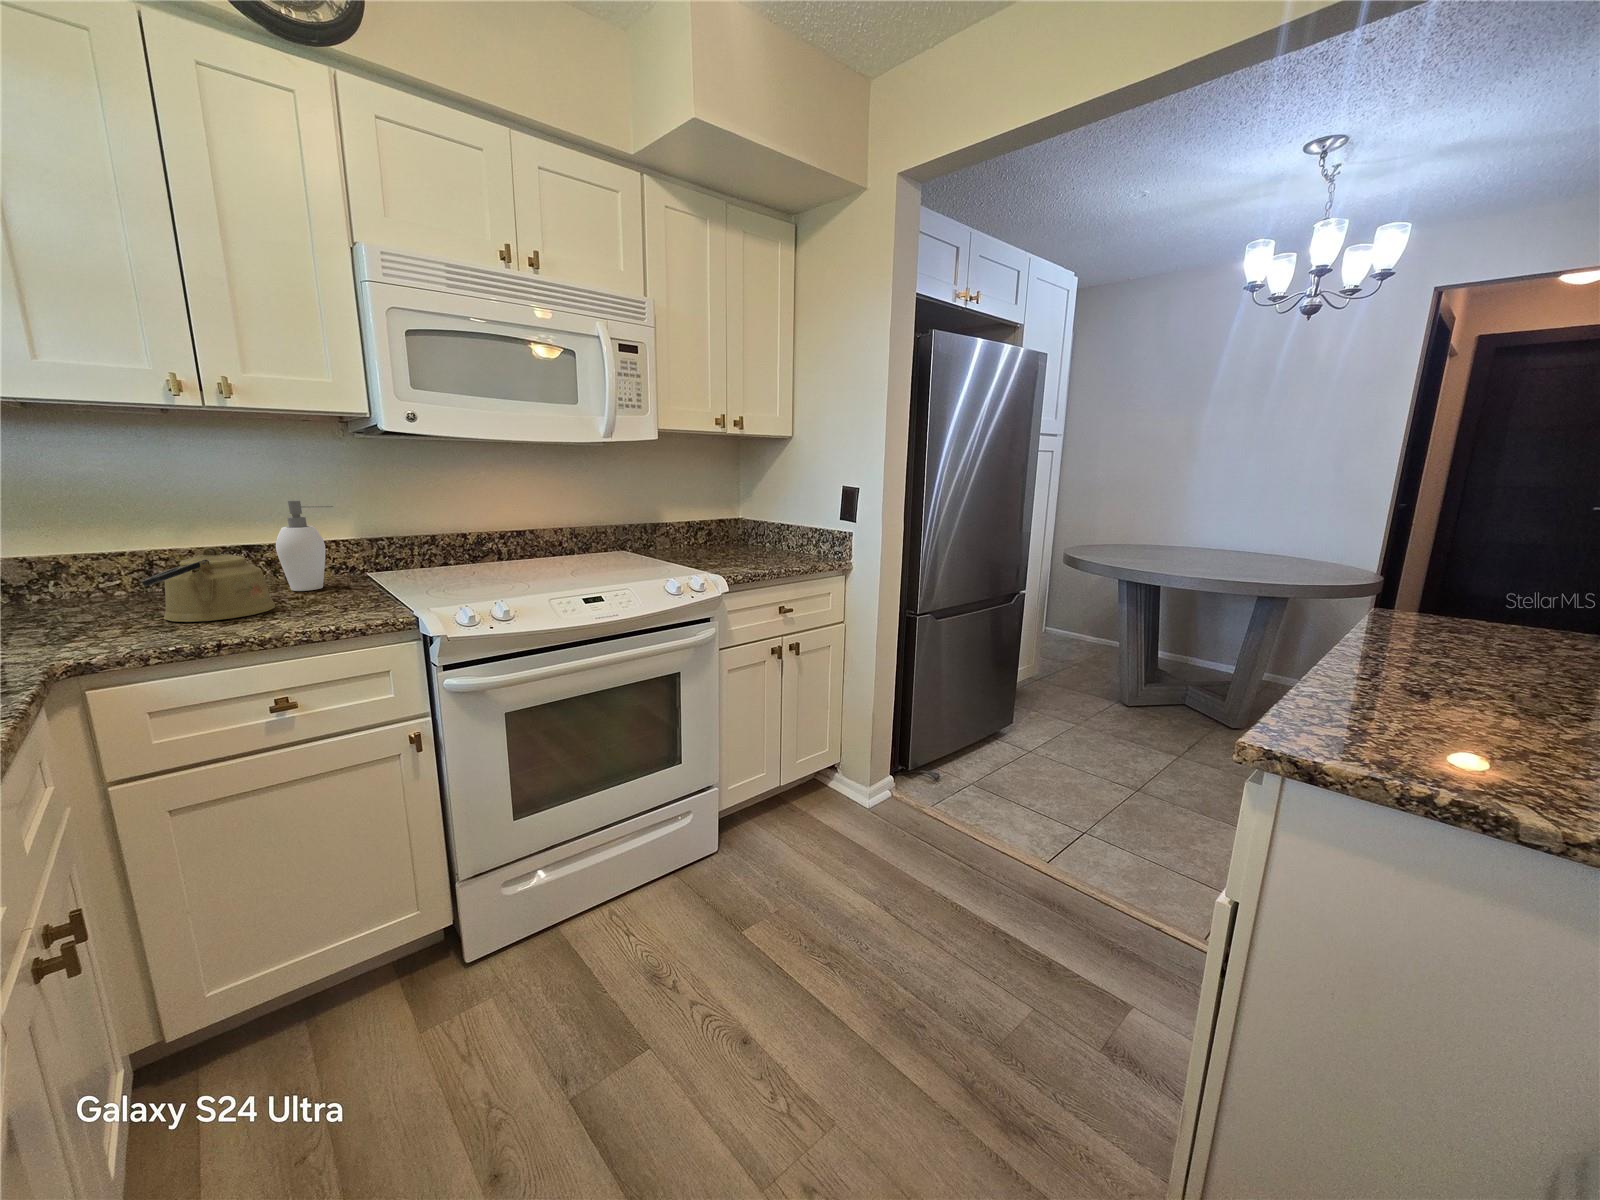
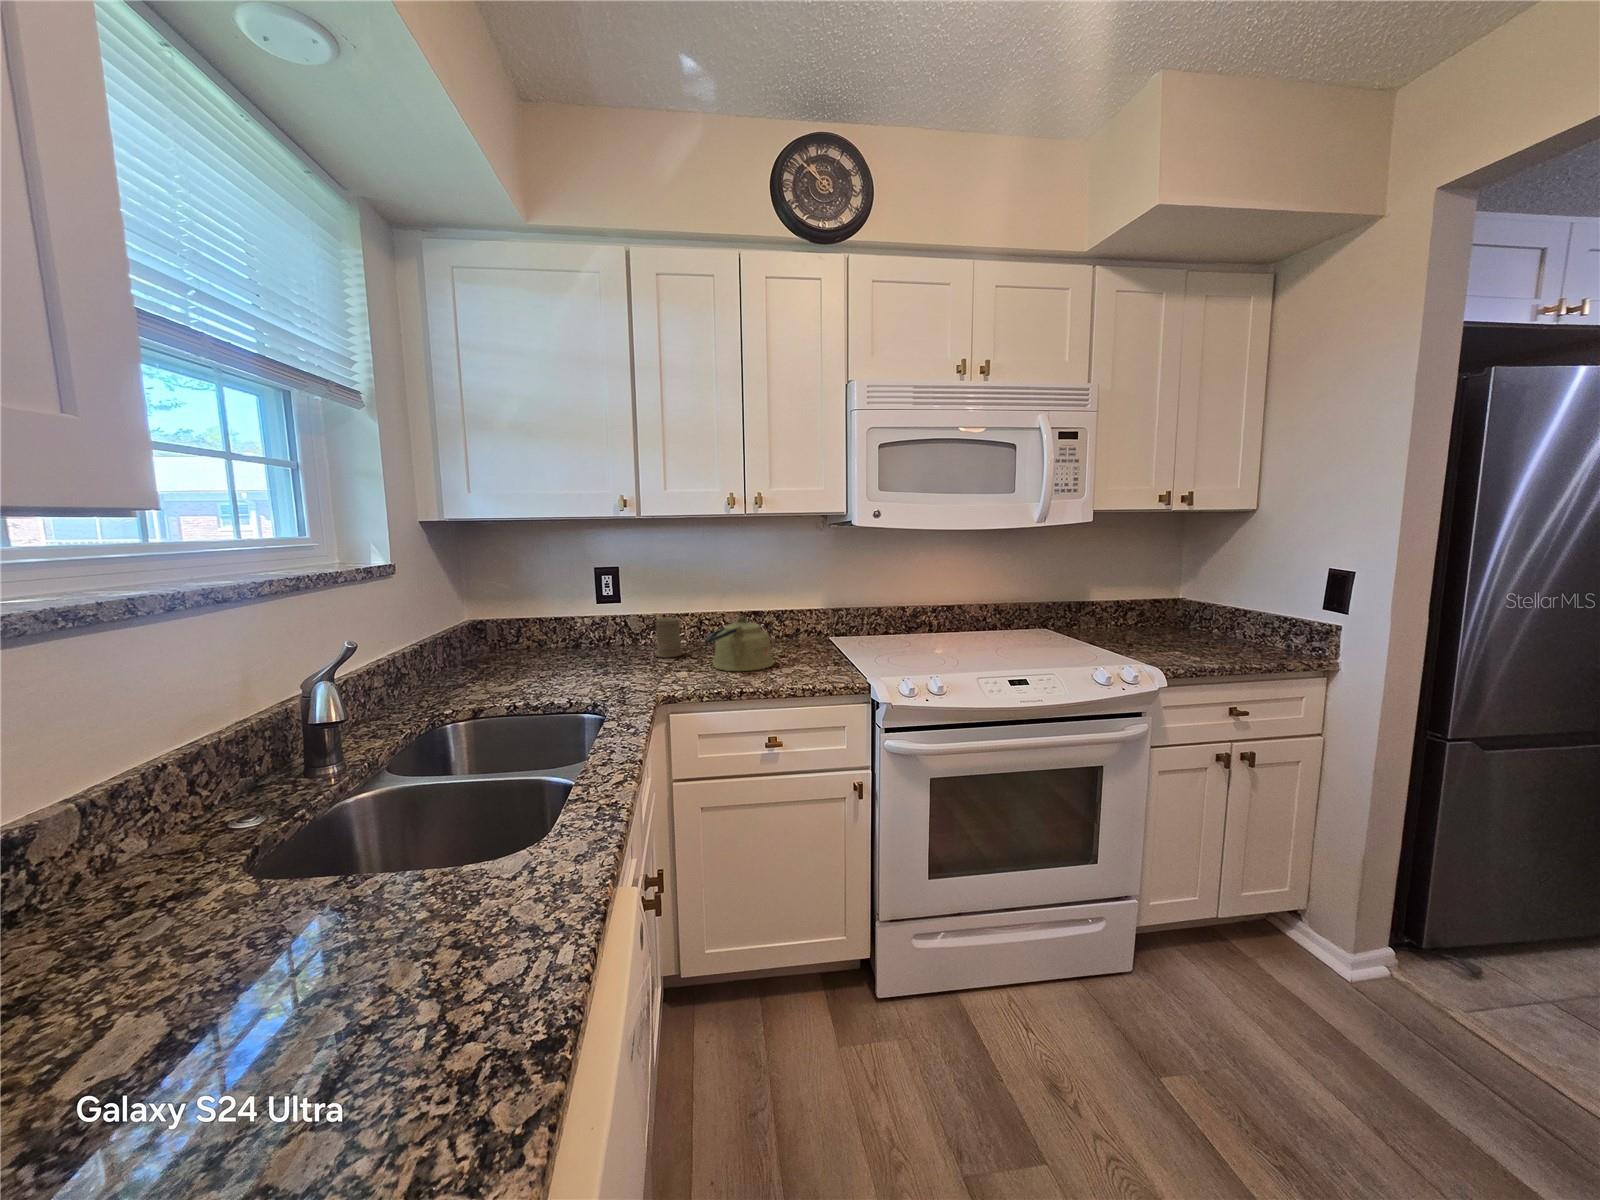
soap dispenser: present [276,501,333,591] -> none [775,580,814,650]
mug: none [42,557,121,616] -> present [655,617,689,658]

